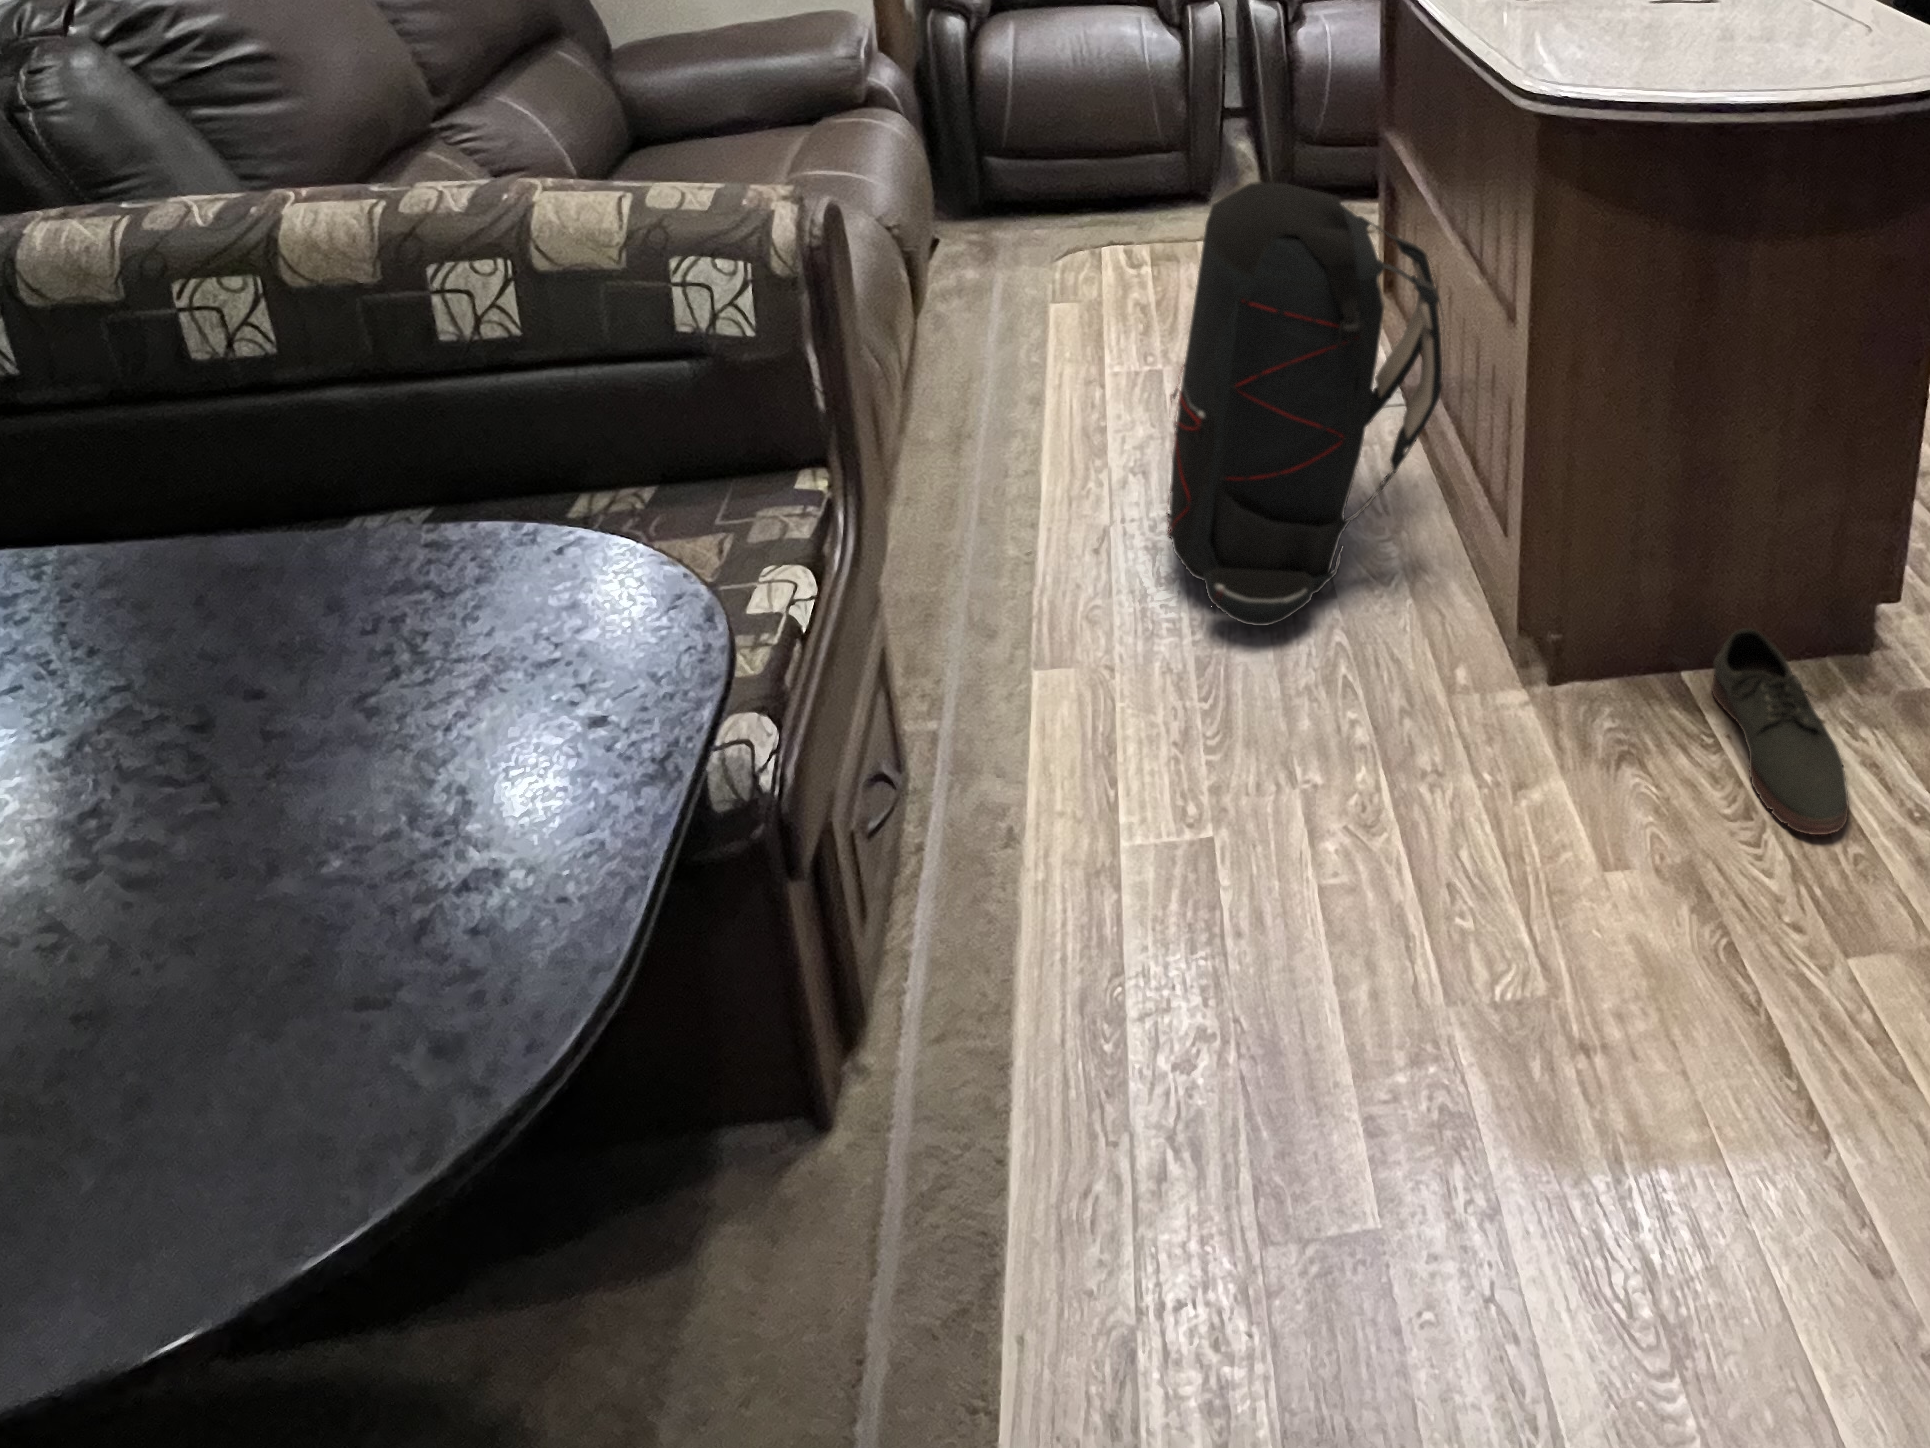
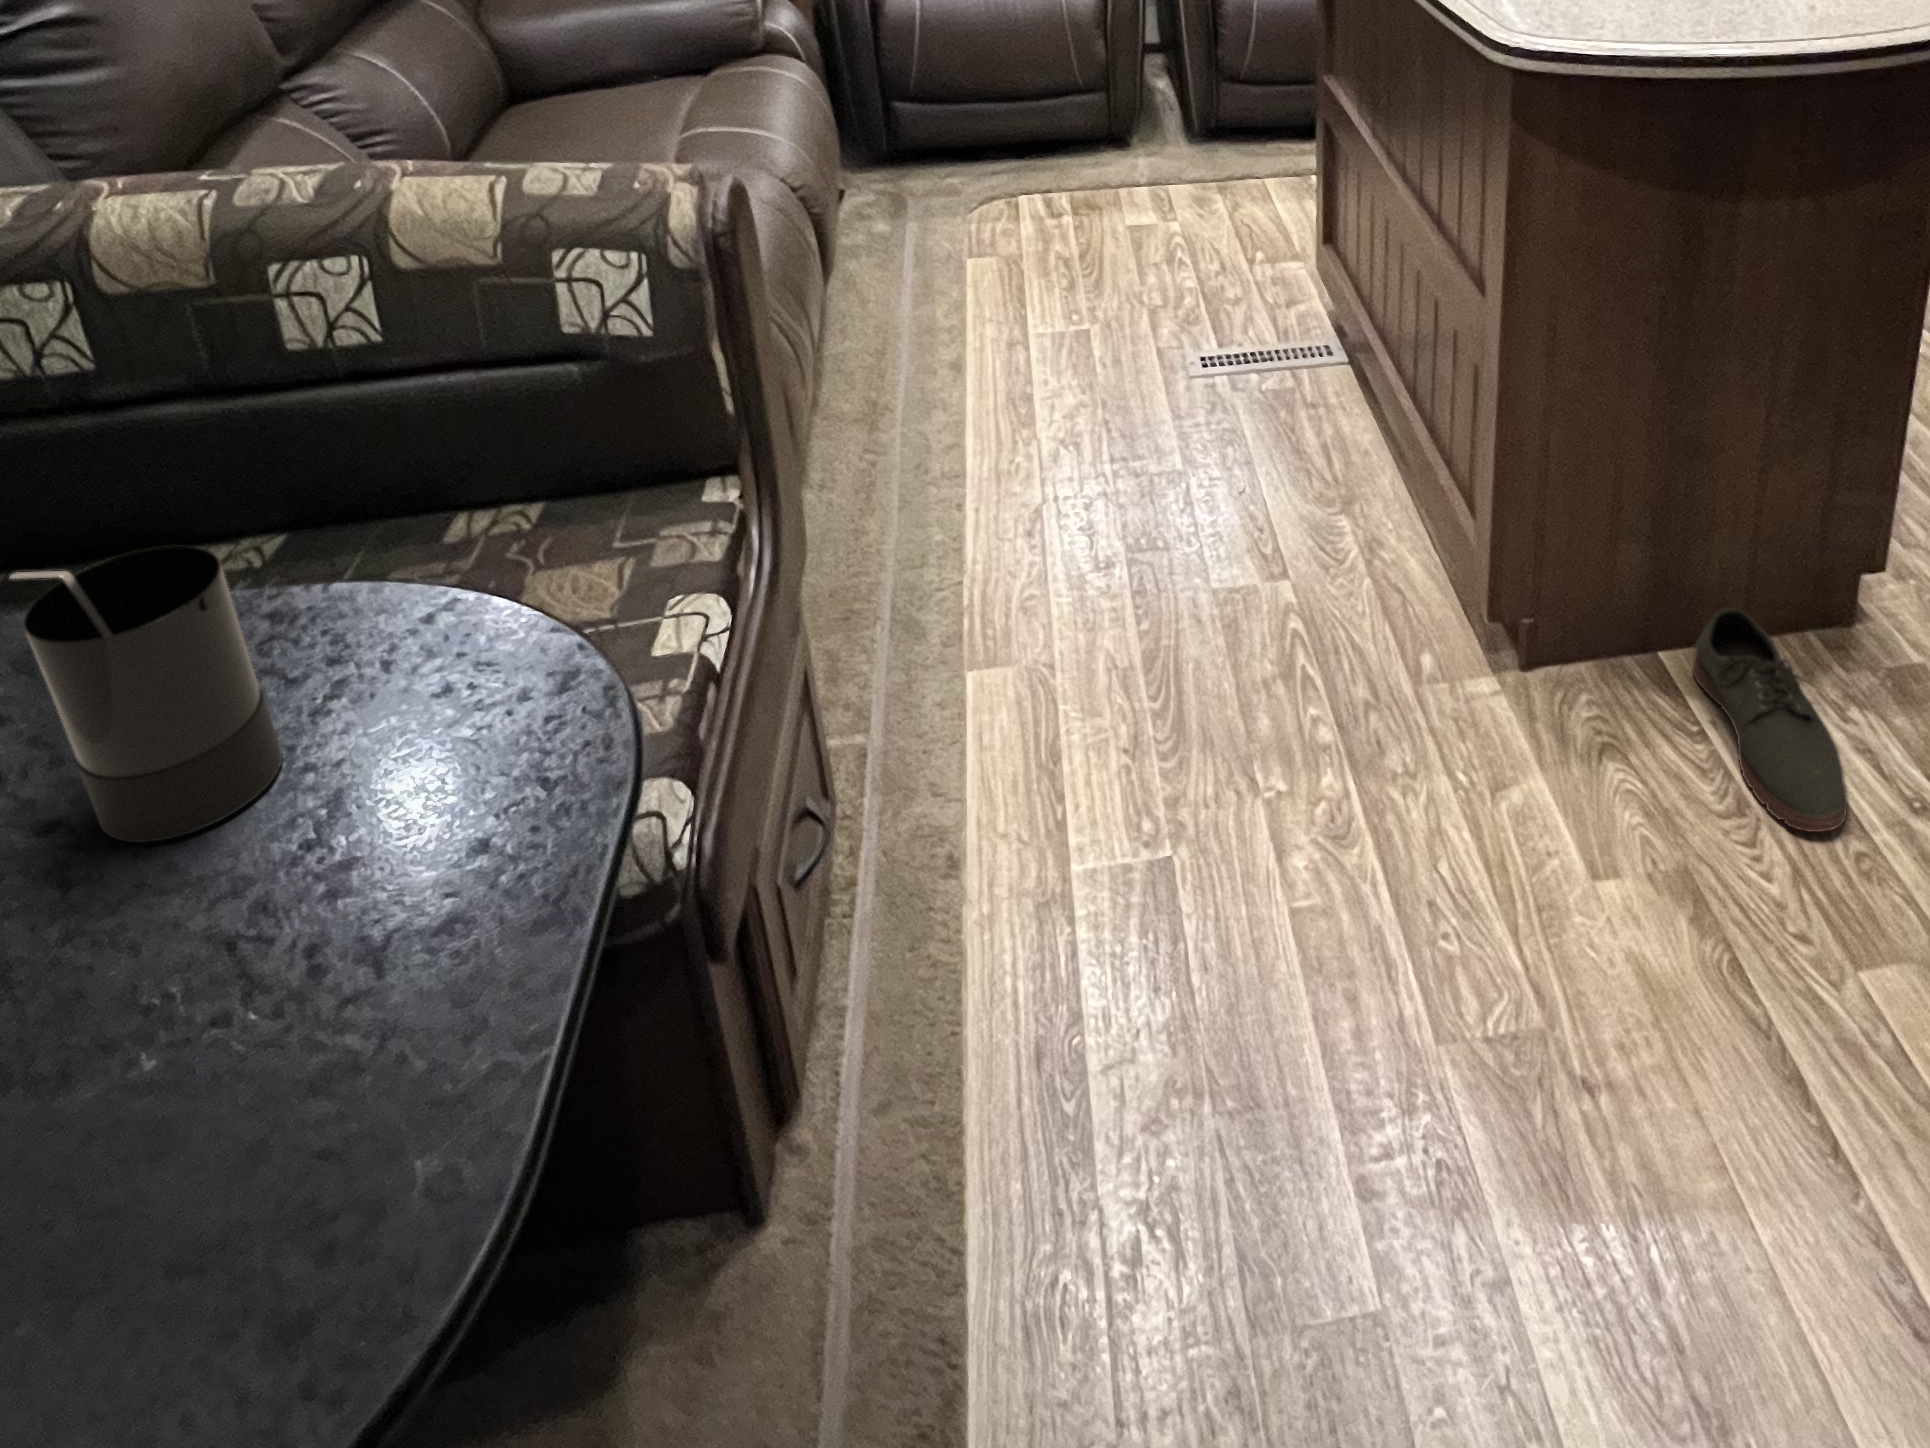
backpack: present [1166,182,1445,626] -> none [1104,139,1404,617]
candle: none [230,466,438,707] -> present [10,546,282,842]

